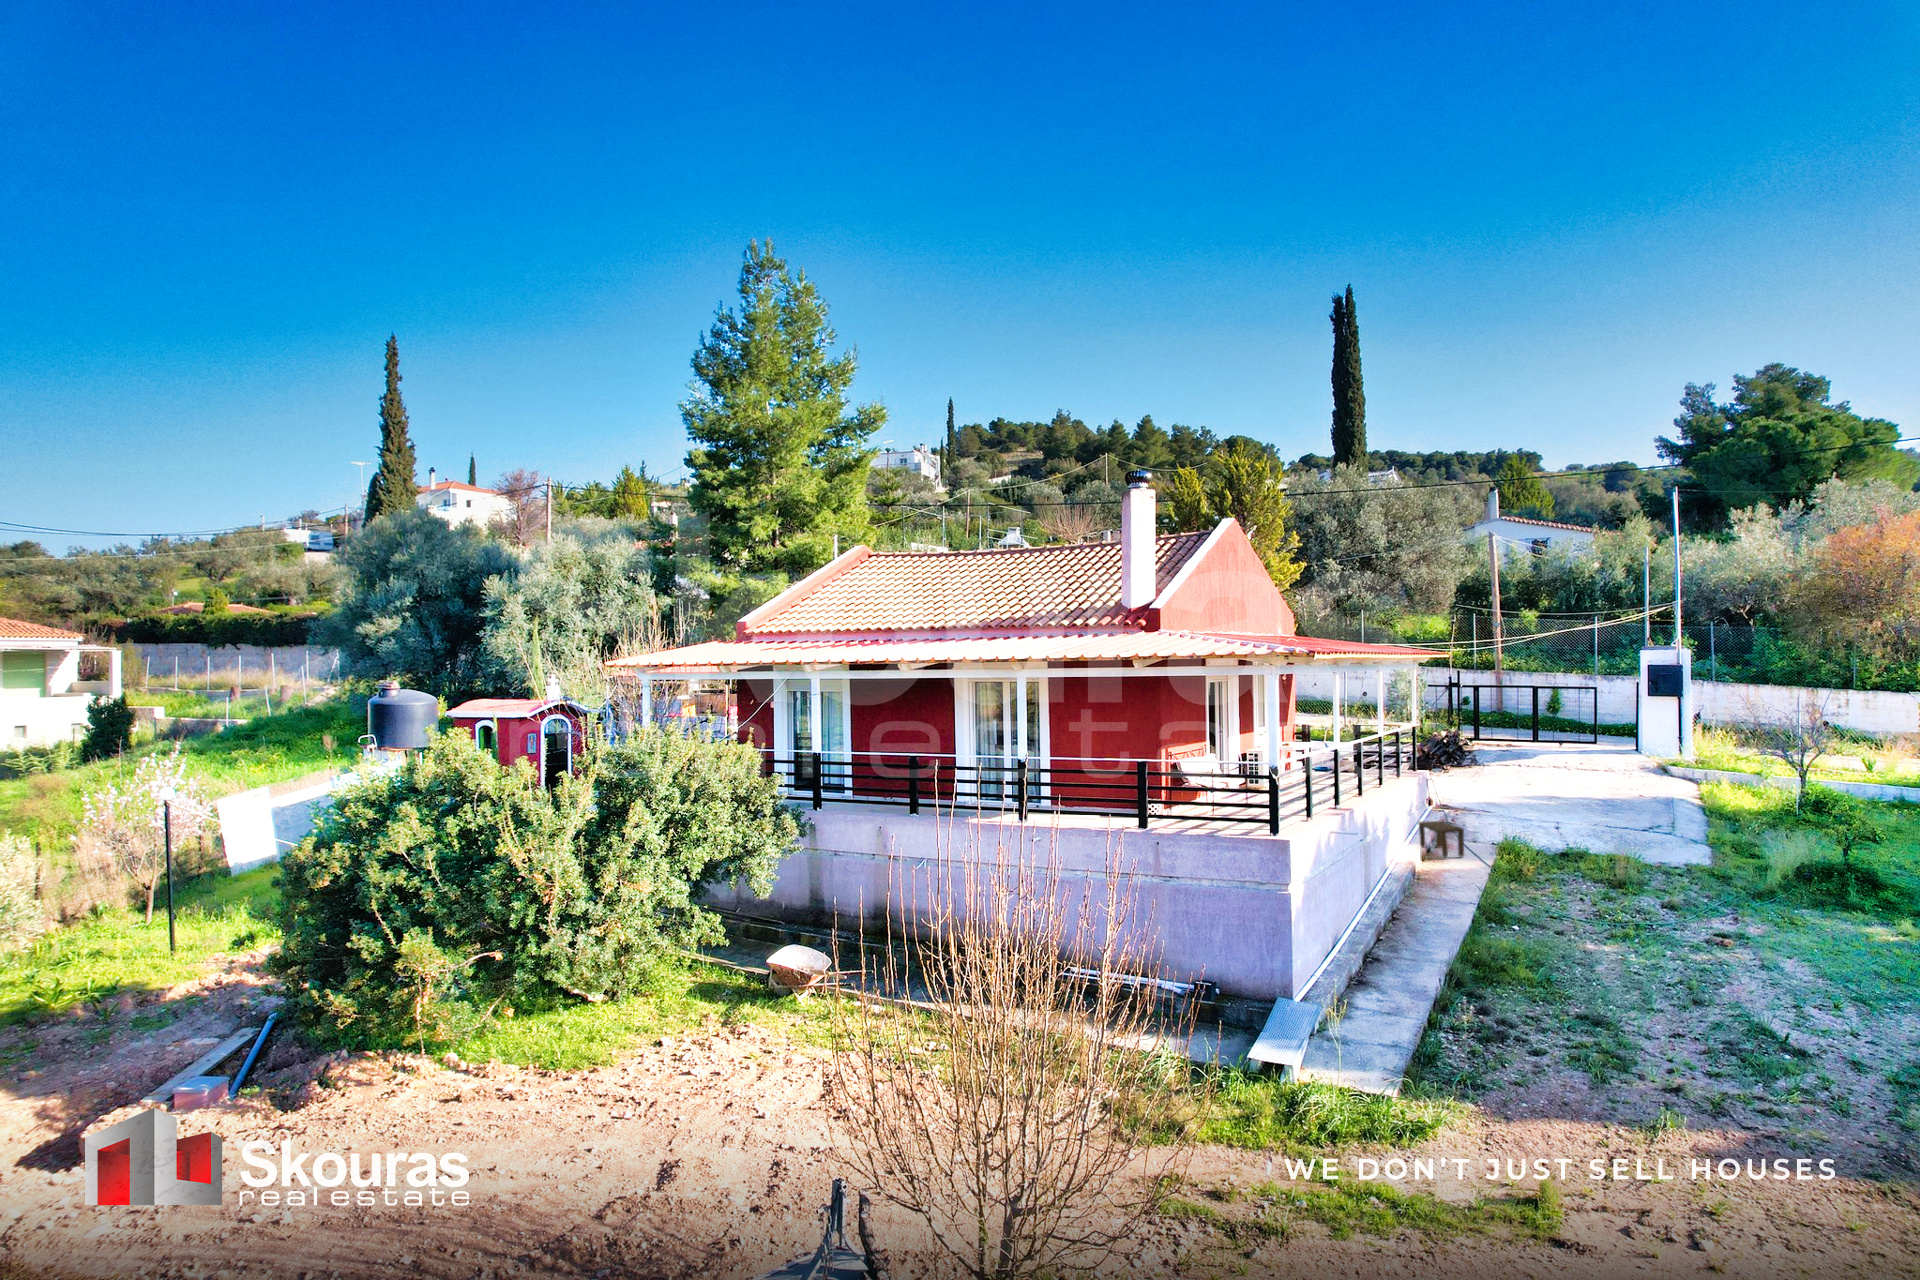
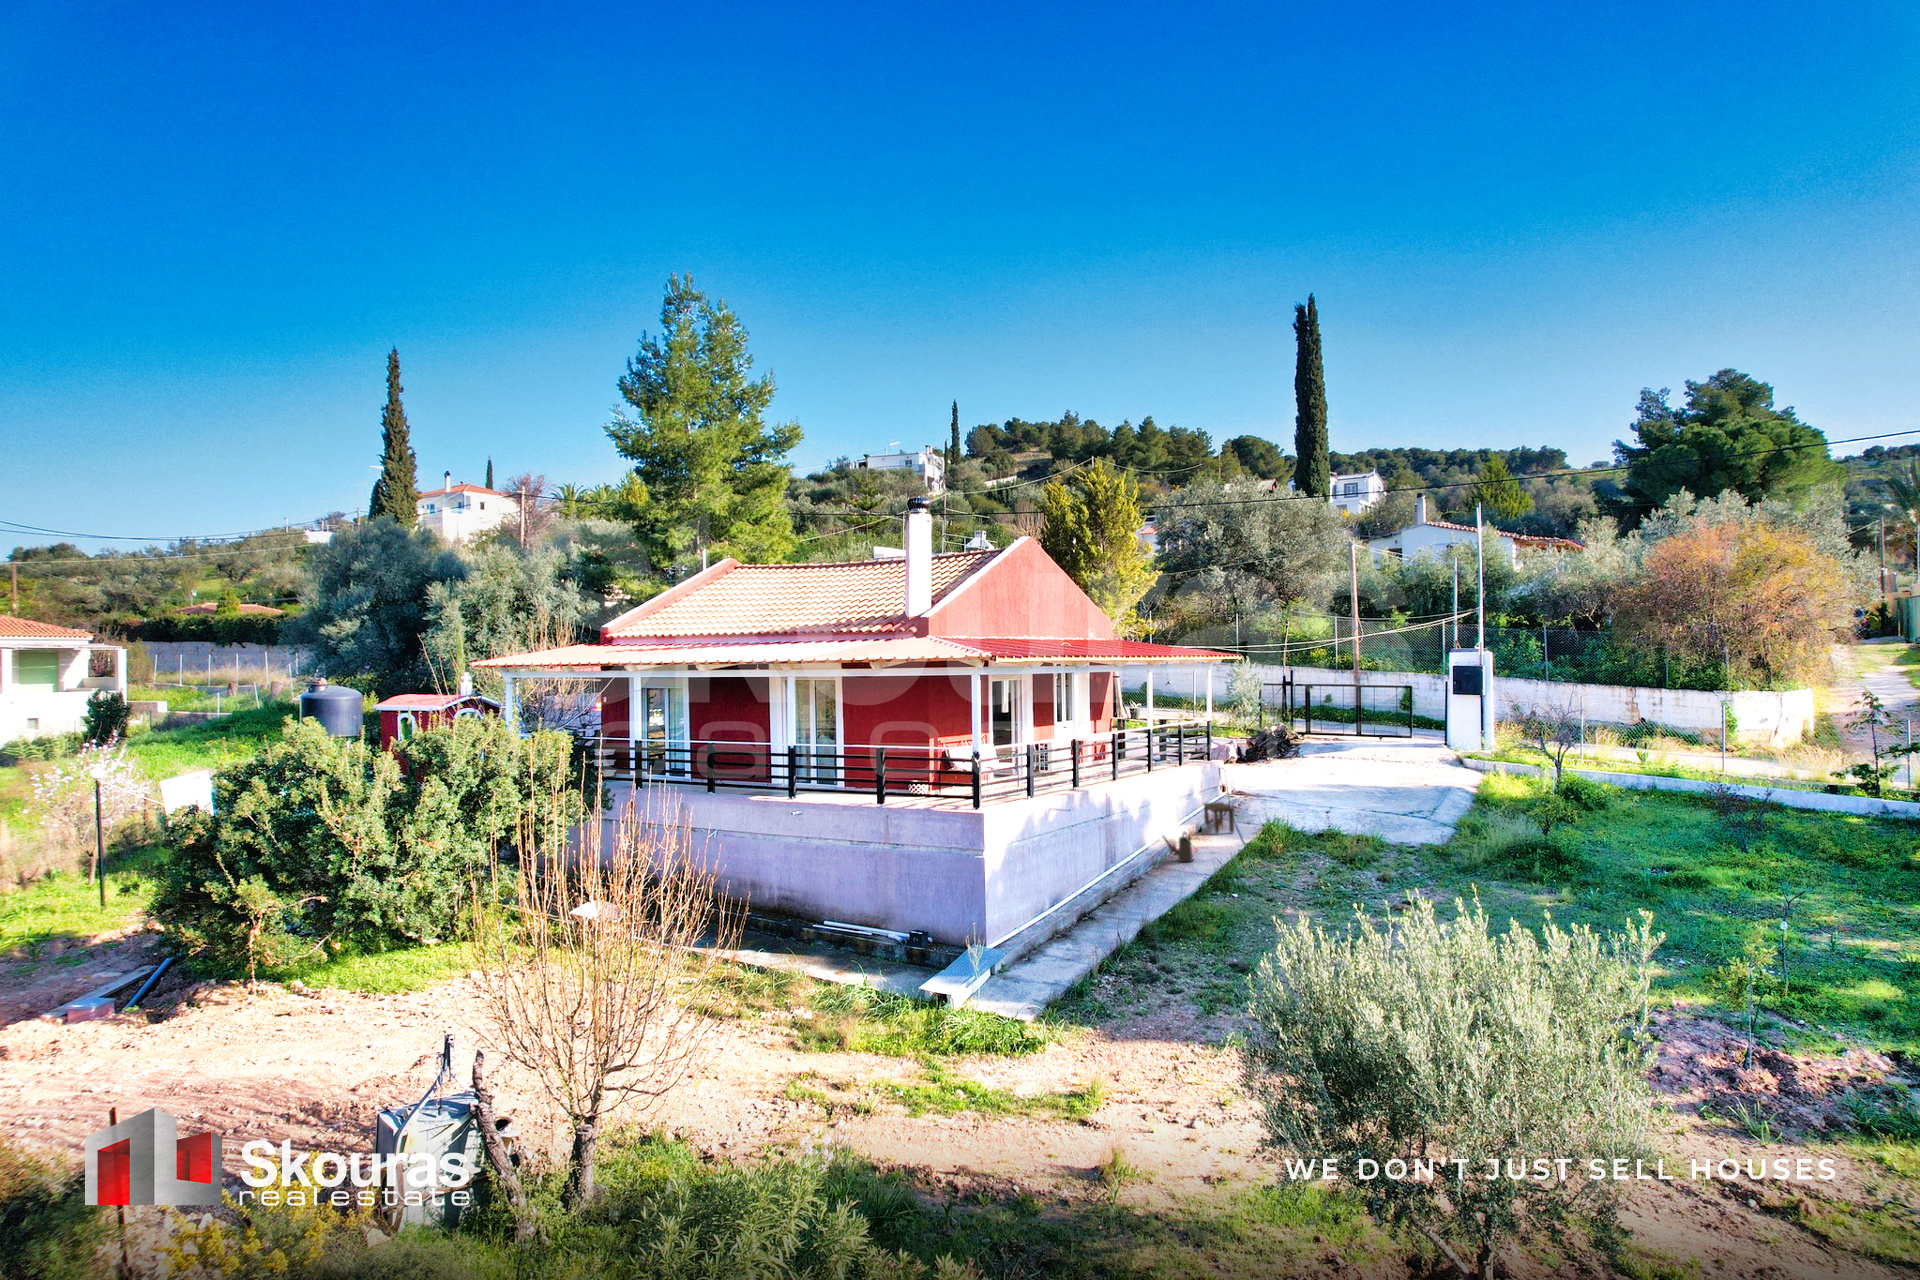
watering can: none [1401,857,1447,893] -> present [1163,832,1193,862]

